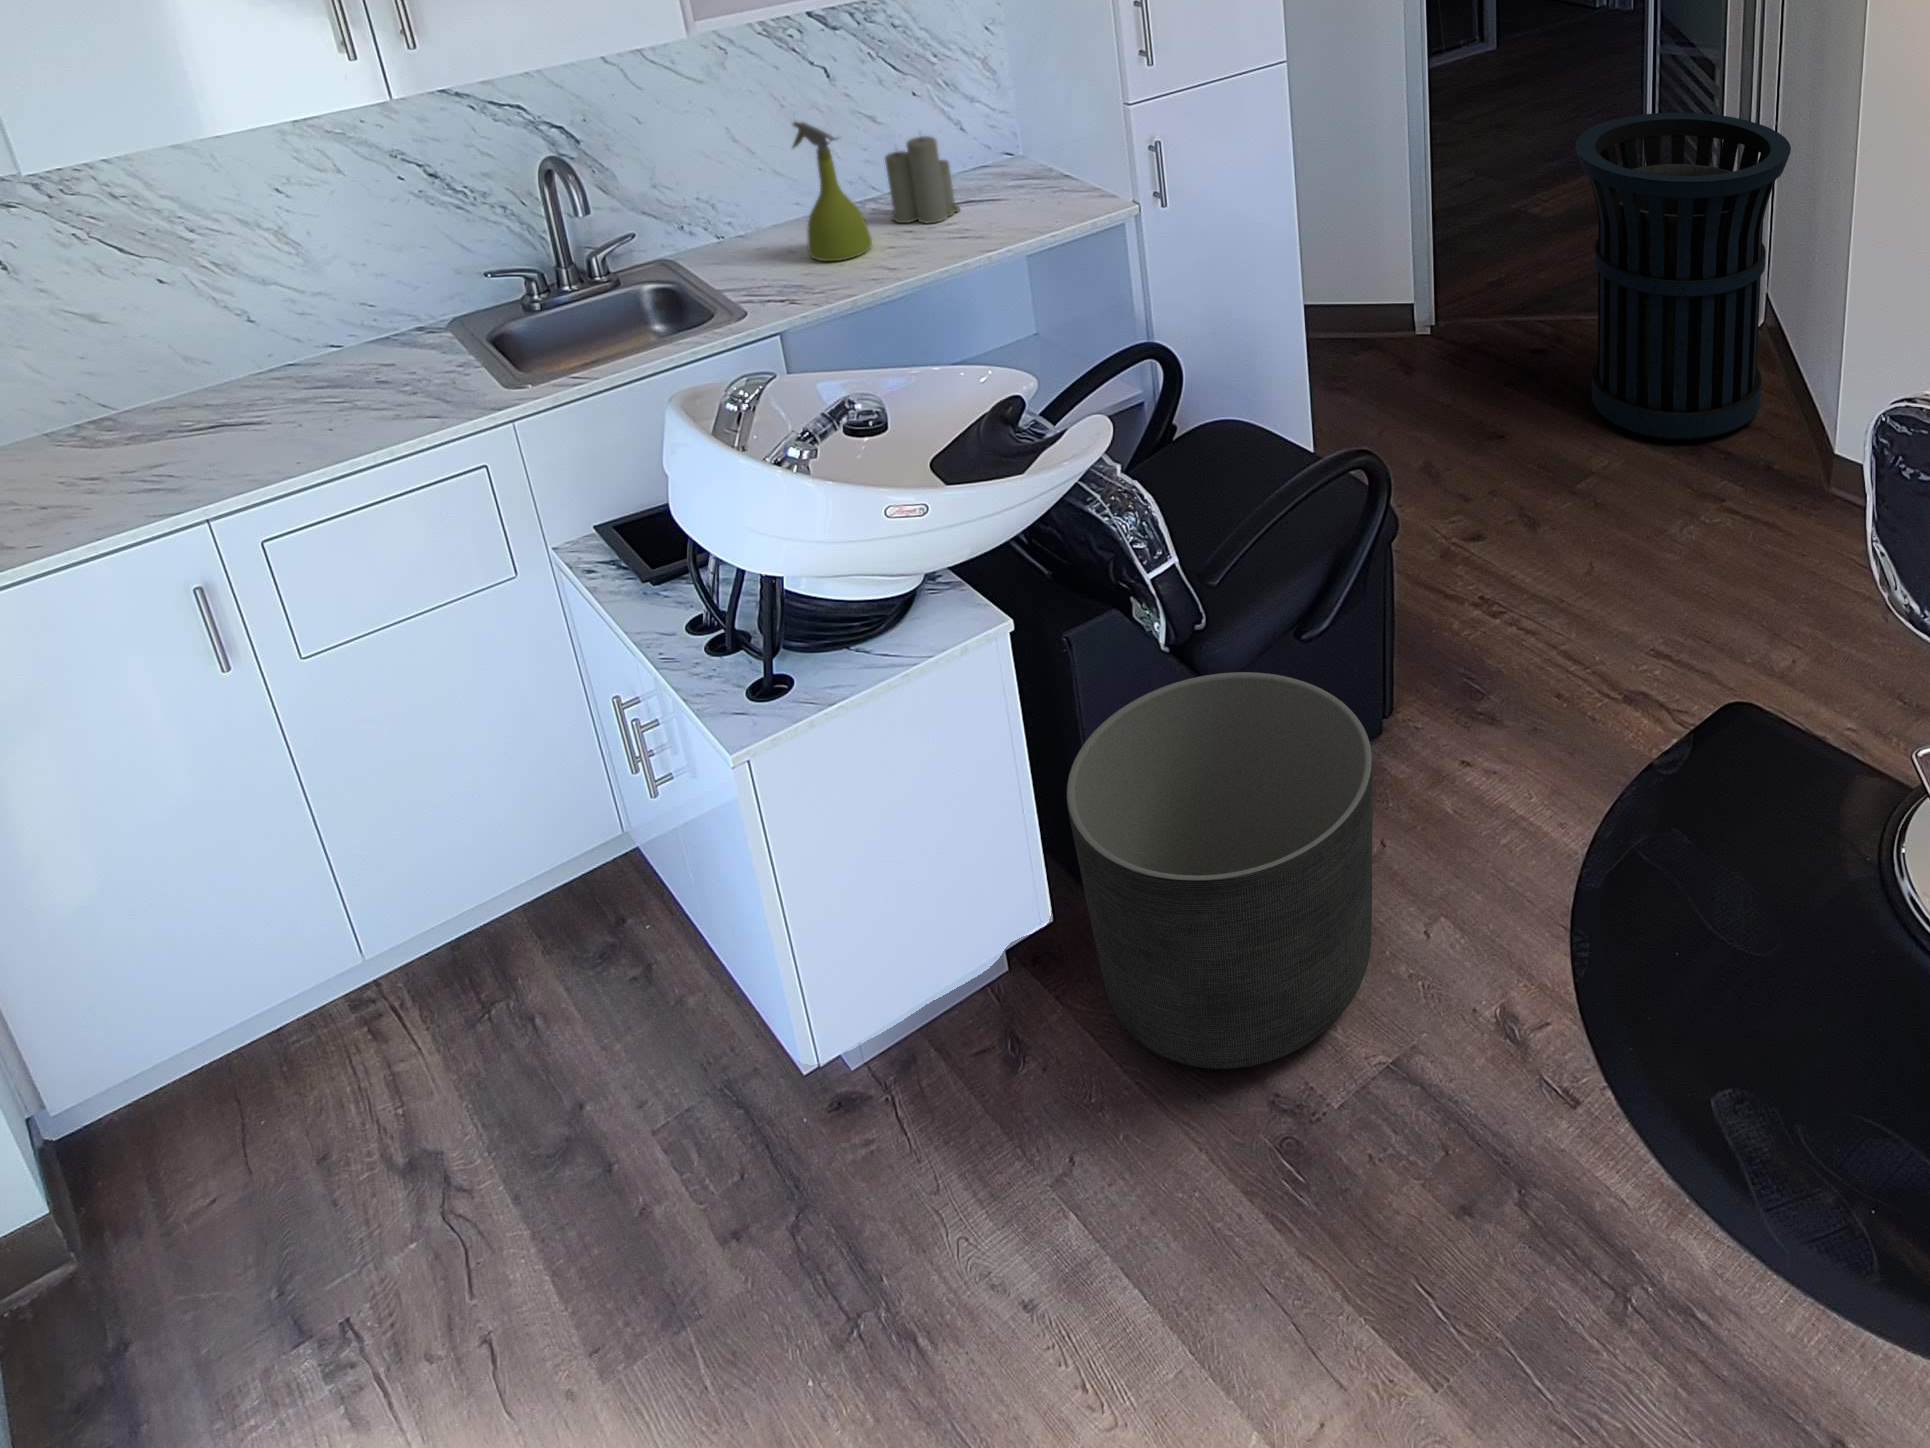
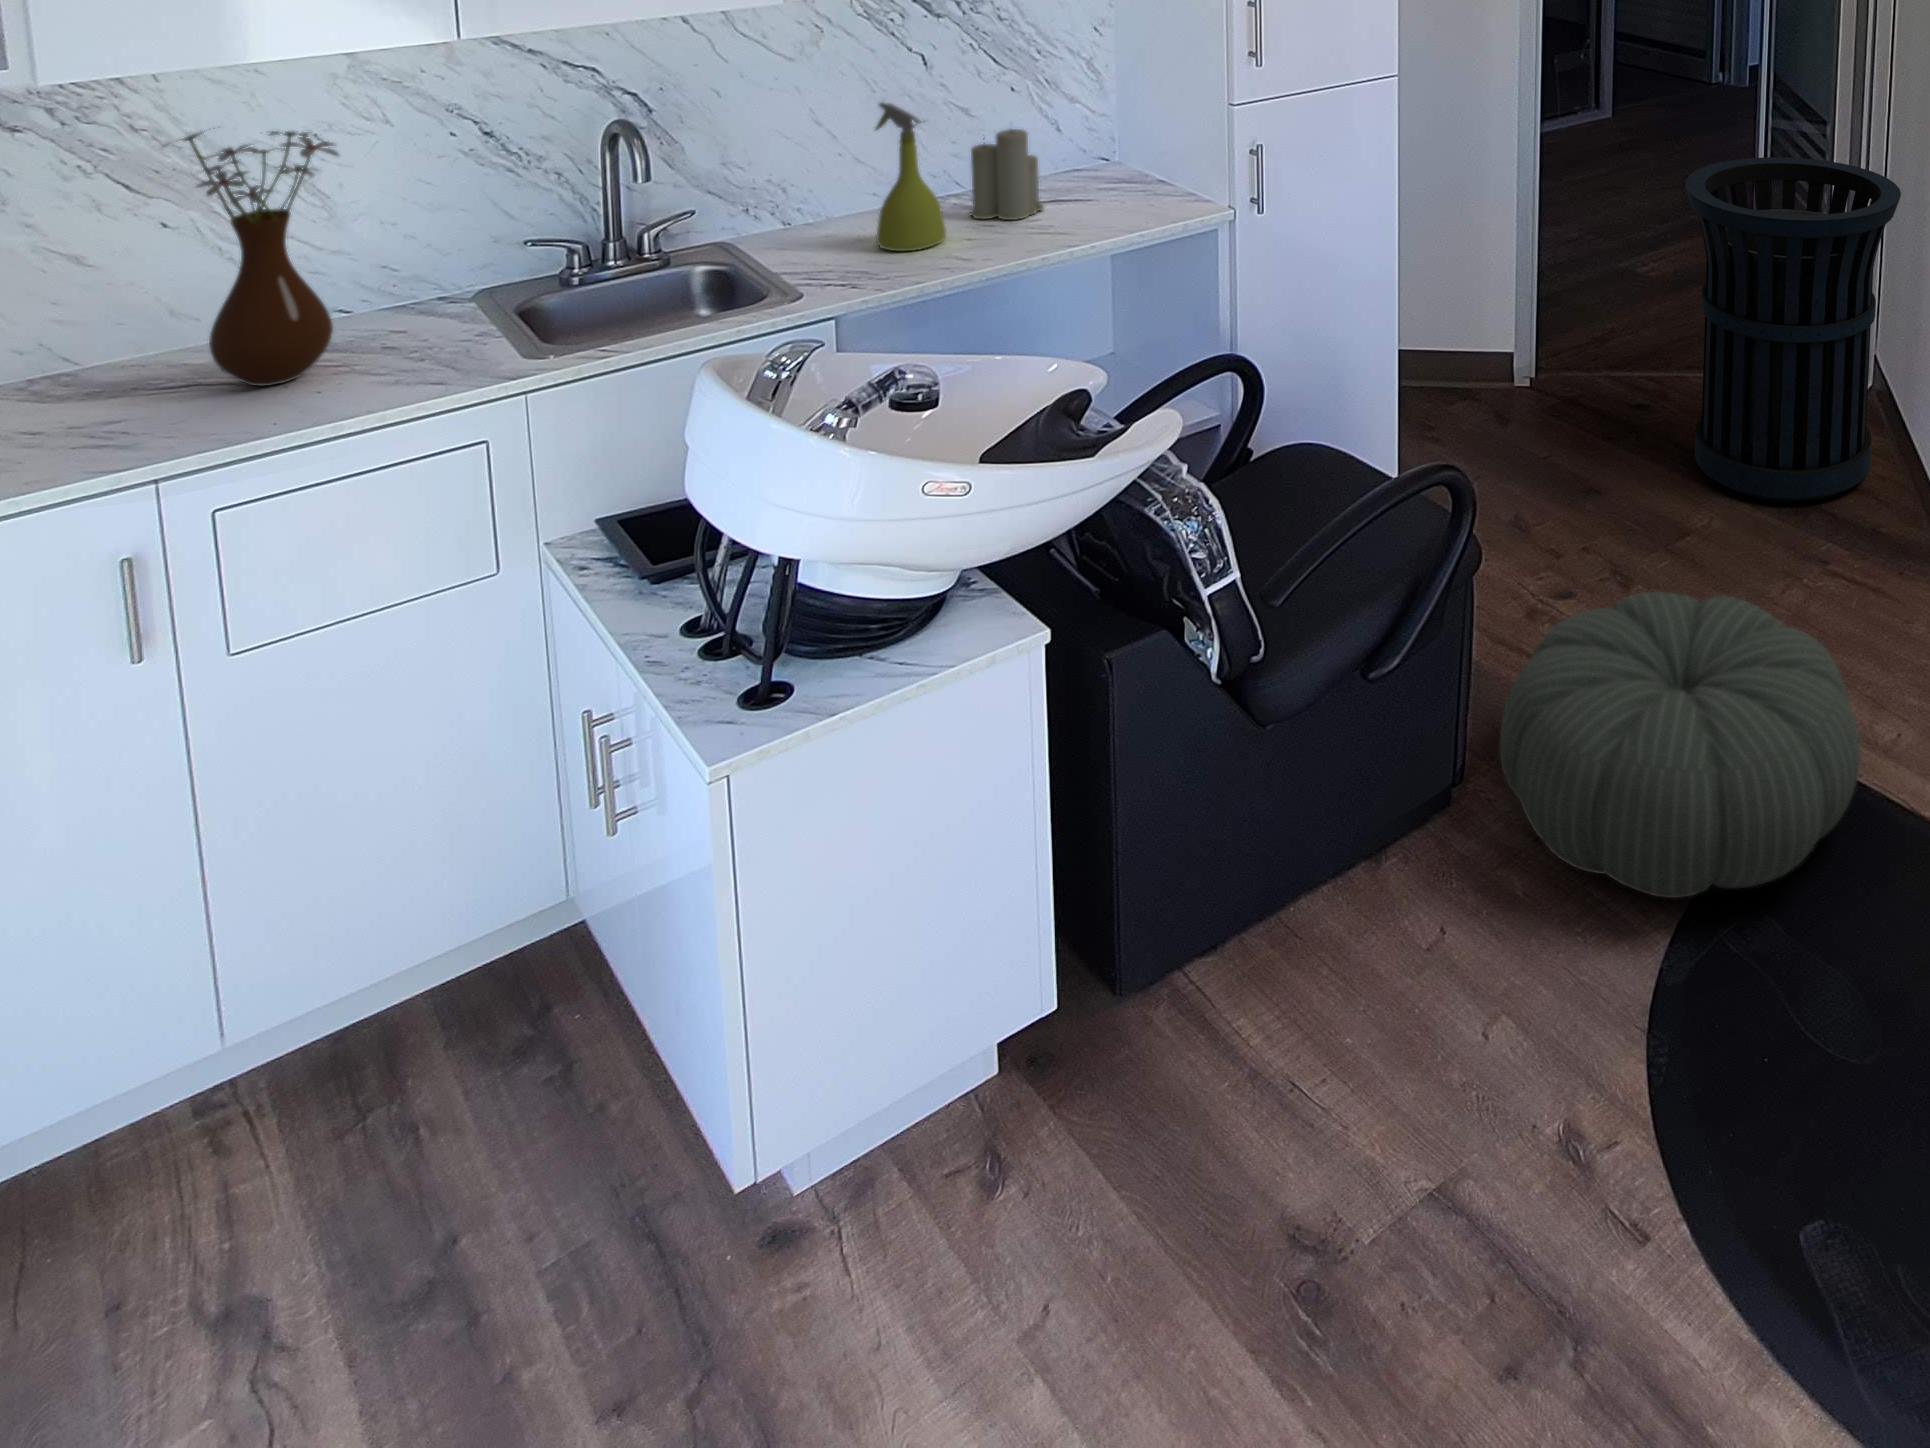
vase: none [142,193,333,424] -> present [183,130,339,386]
pouf: none [1424,542,1757,813] -> present [1500,592,1860,898]
planter: present [1067,672,1373,1069] -> none [1088,712,1436,1196]

